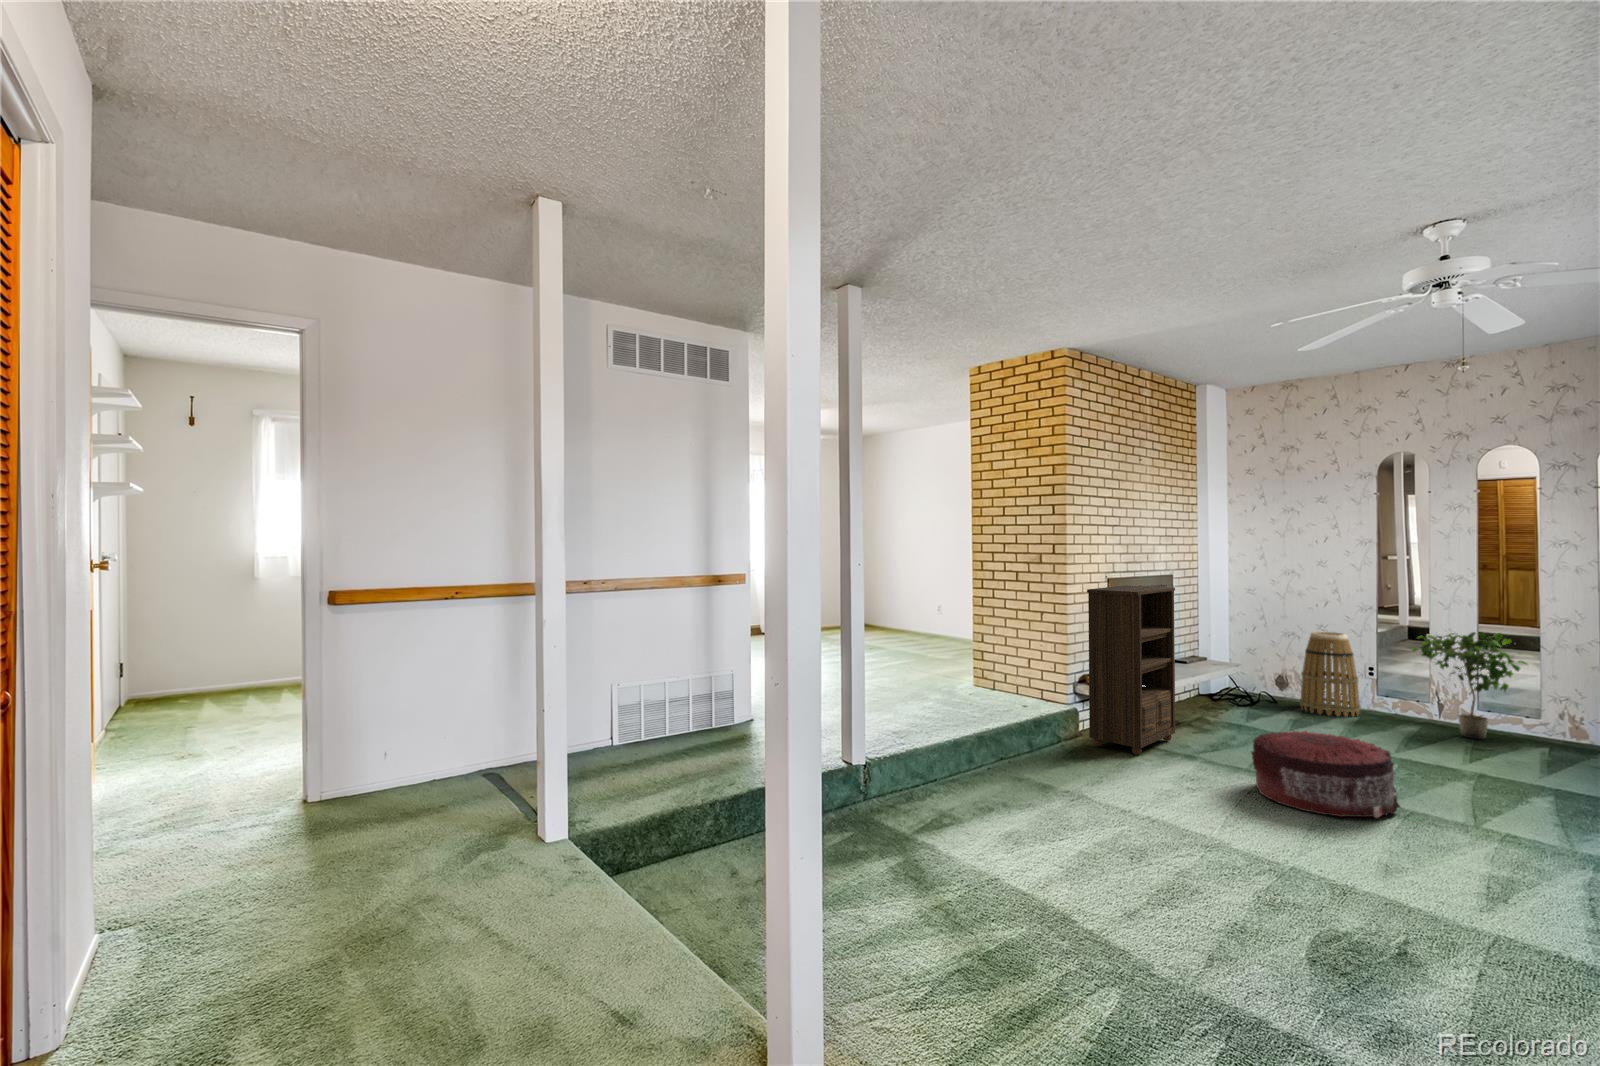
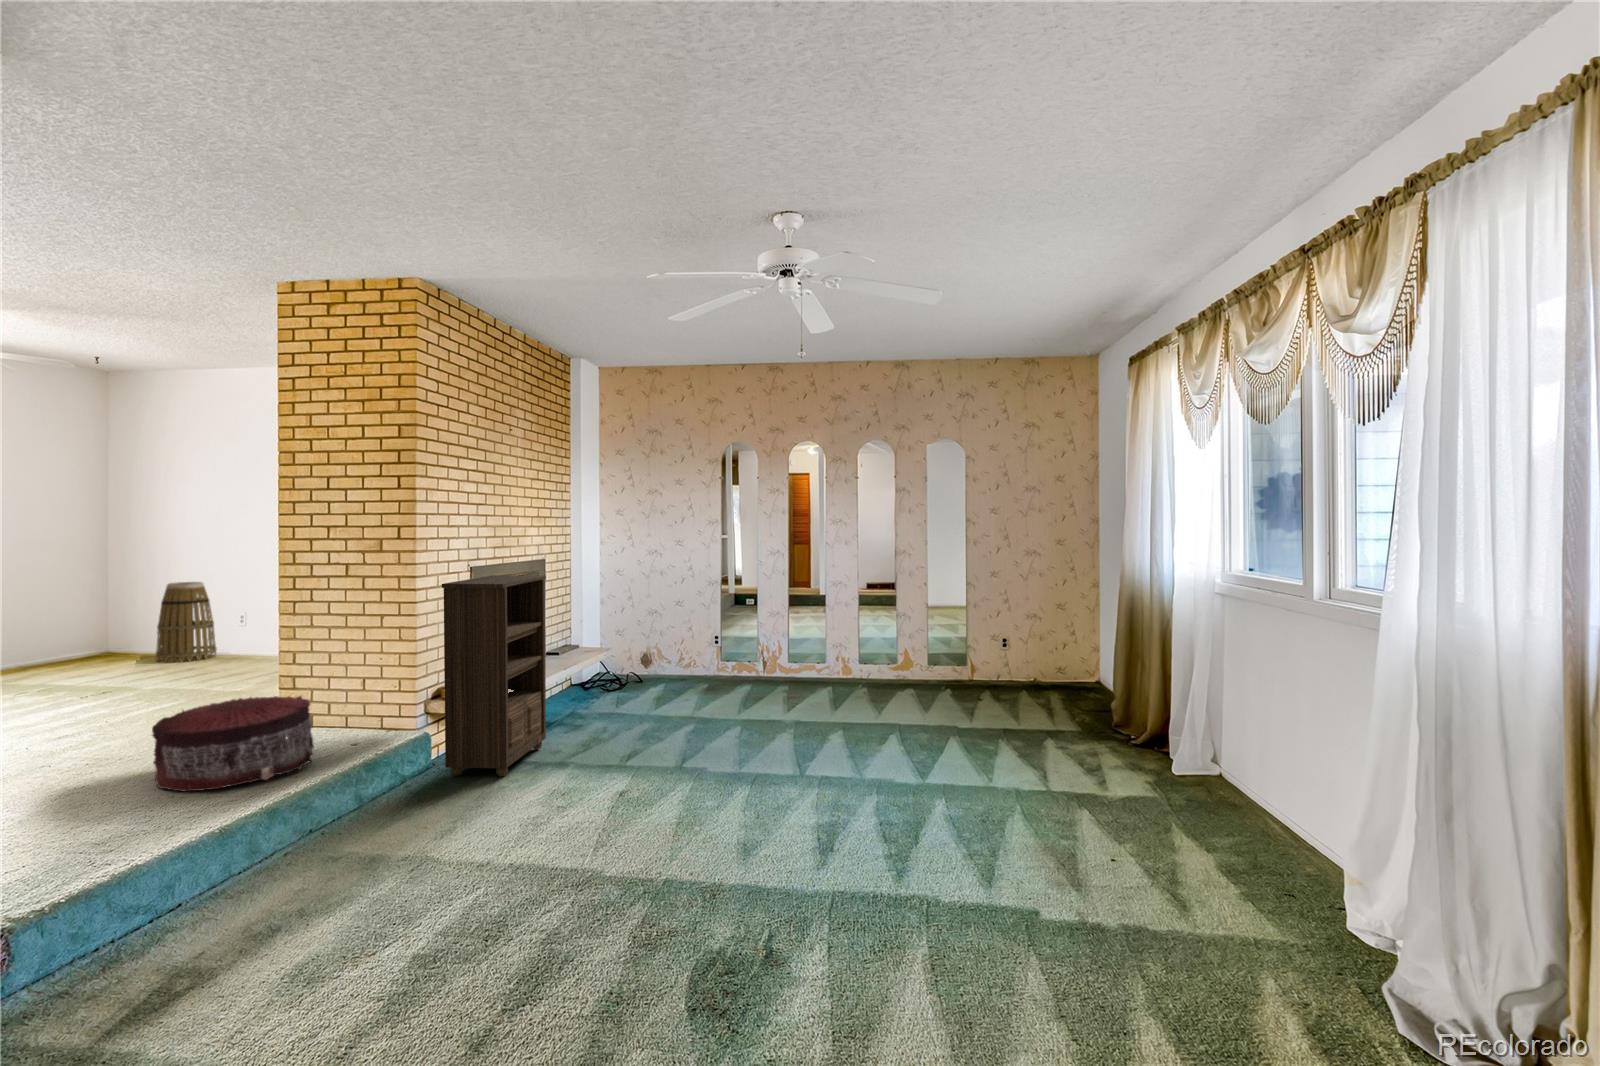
basket: present [1300,632,1361,717] -> present [156,582,217,662]
potted plant: present [1412,632,1527,739] -> none [743,599,816,690]
pouf: present [1251,731,1400,818] -> present [152,696,314,791]

